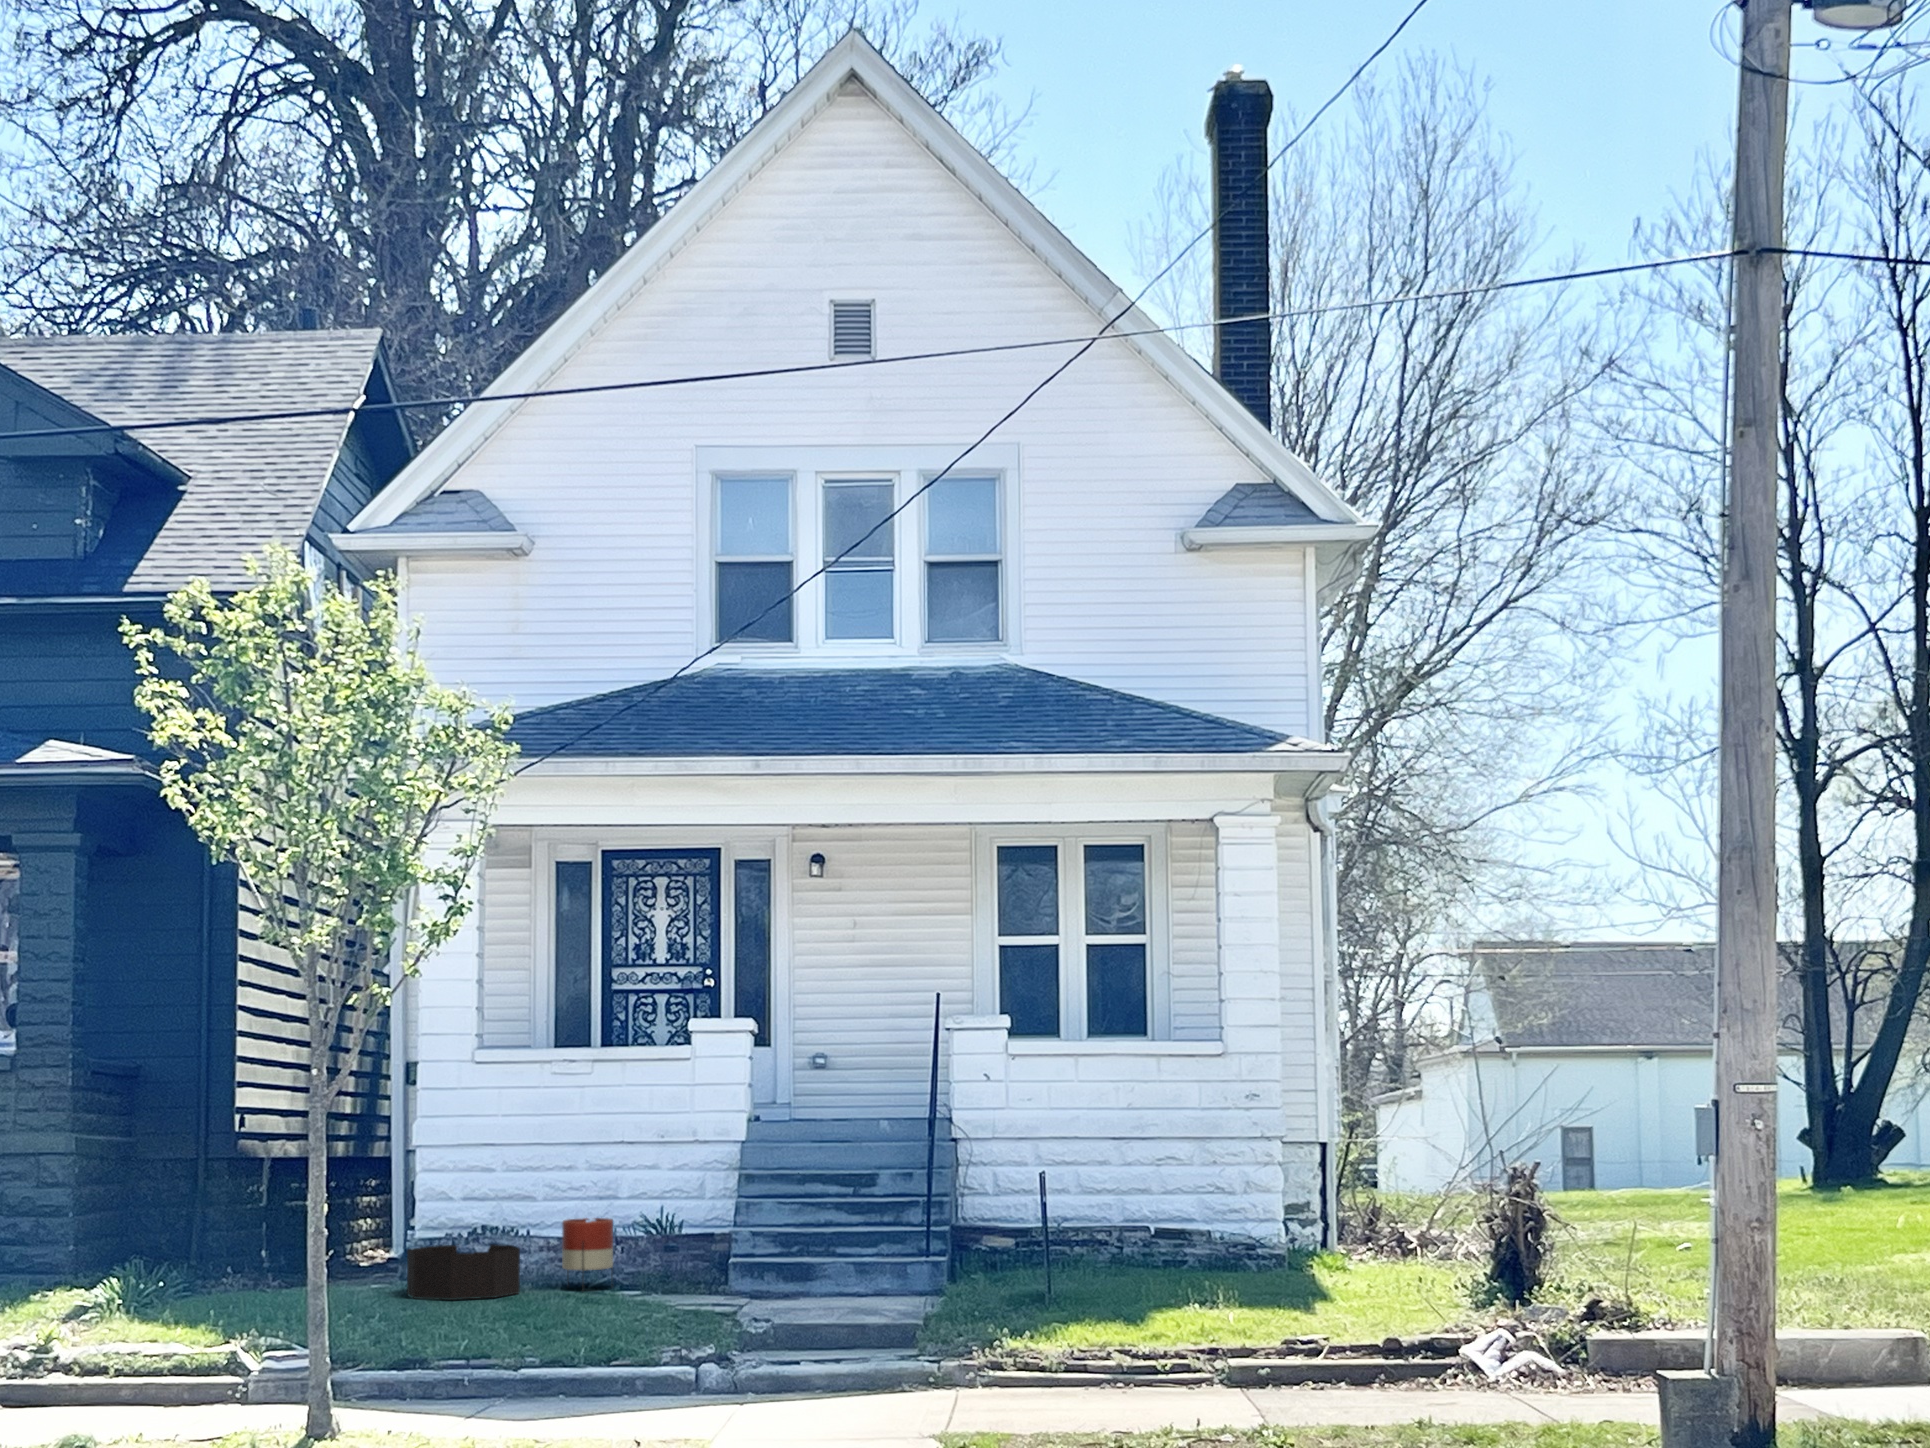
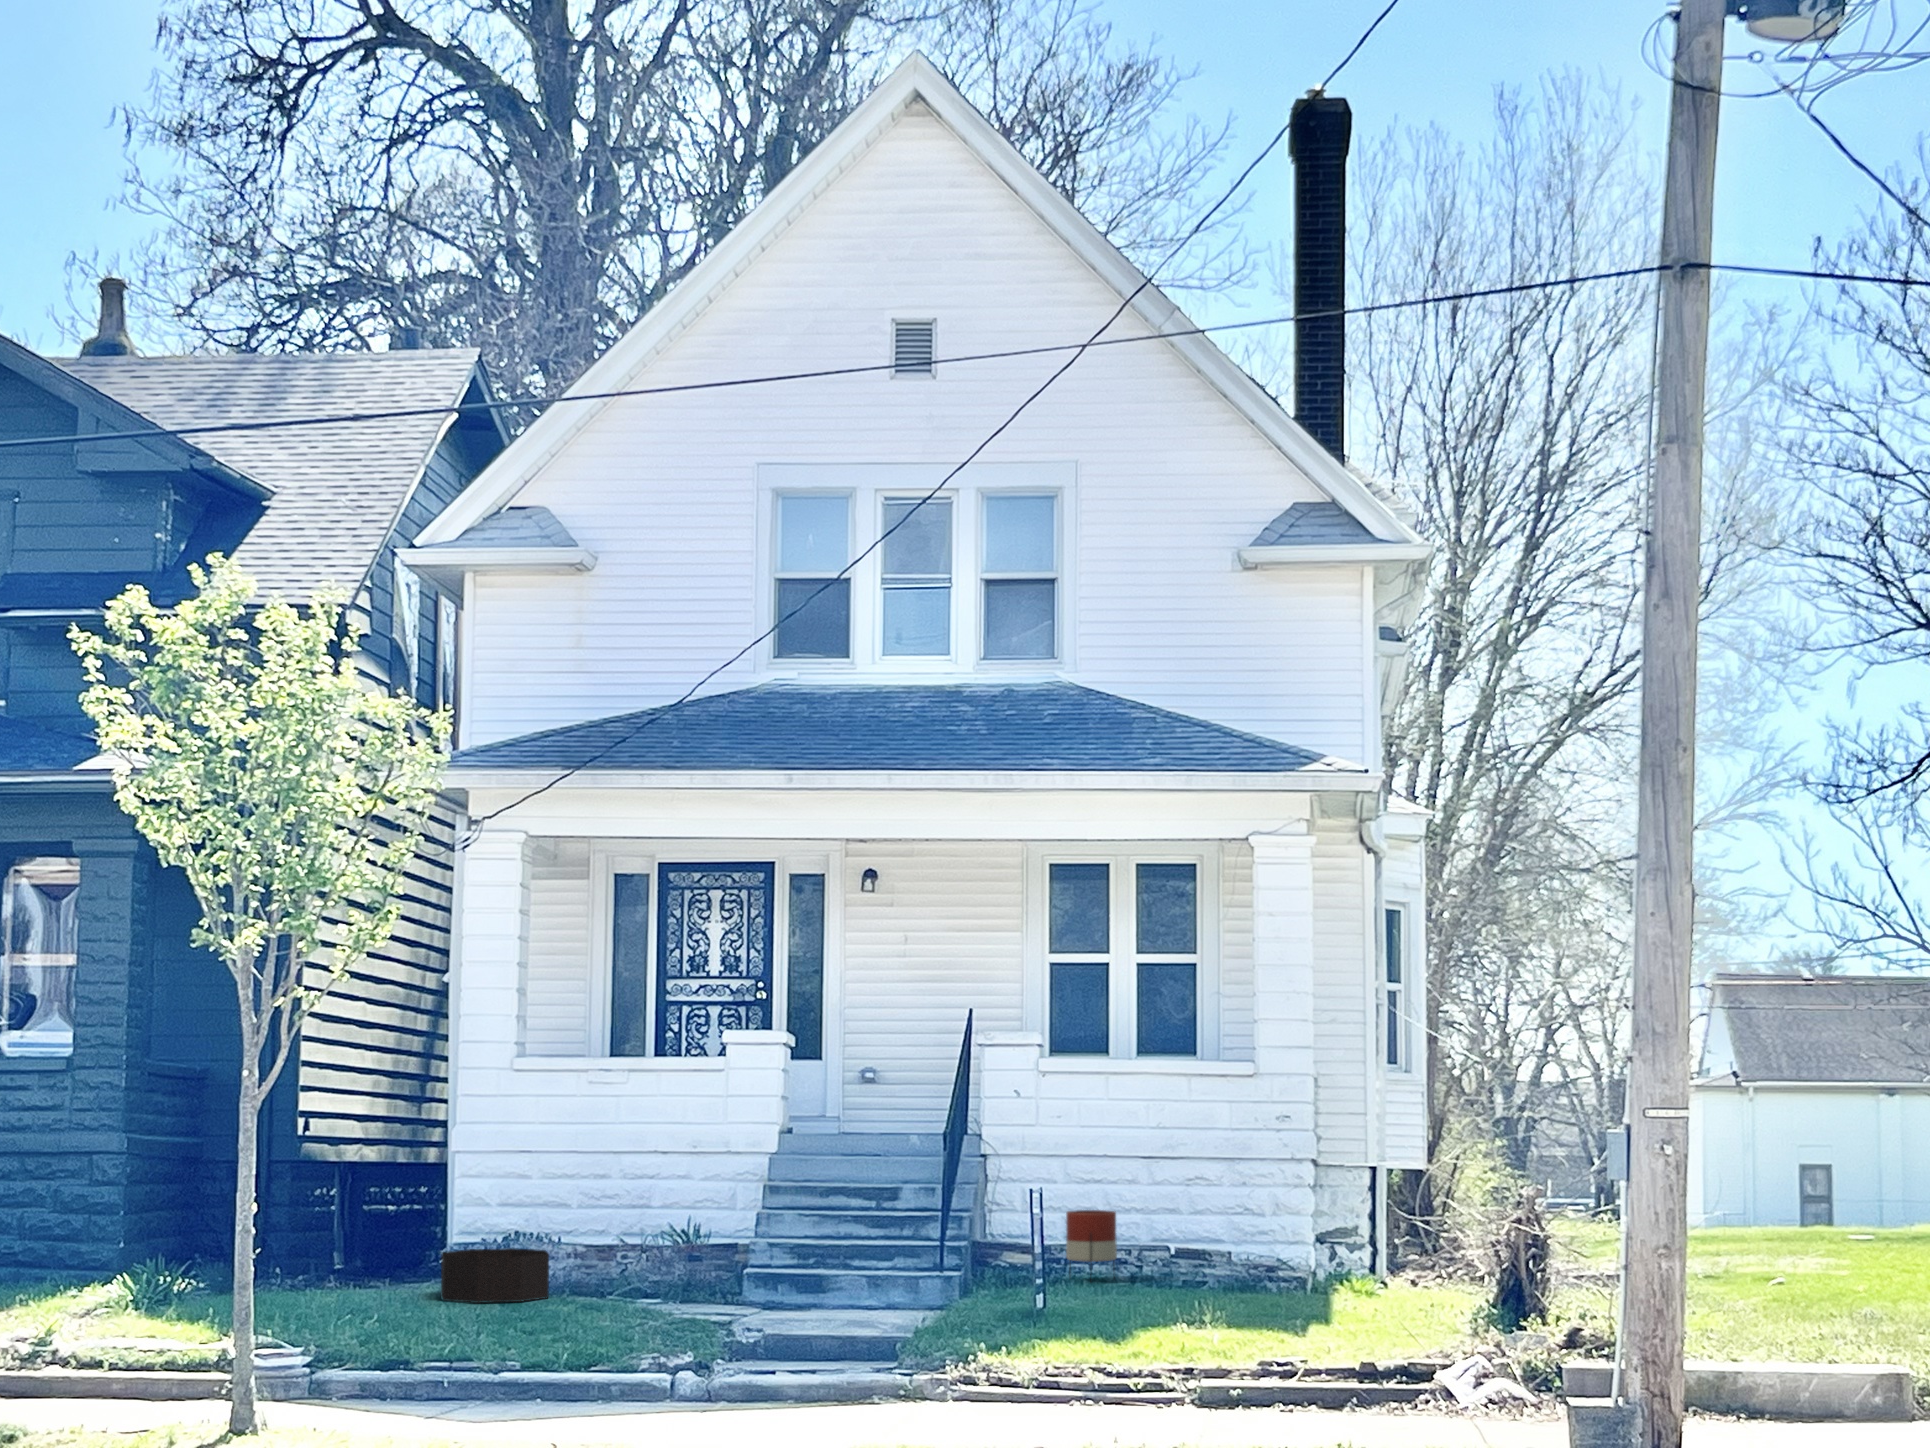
planter: present [562,1218,613,1286] -> present [1066,1210,1117,1275]

